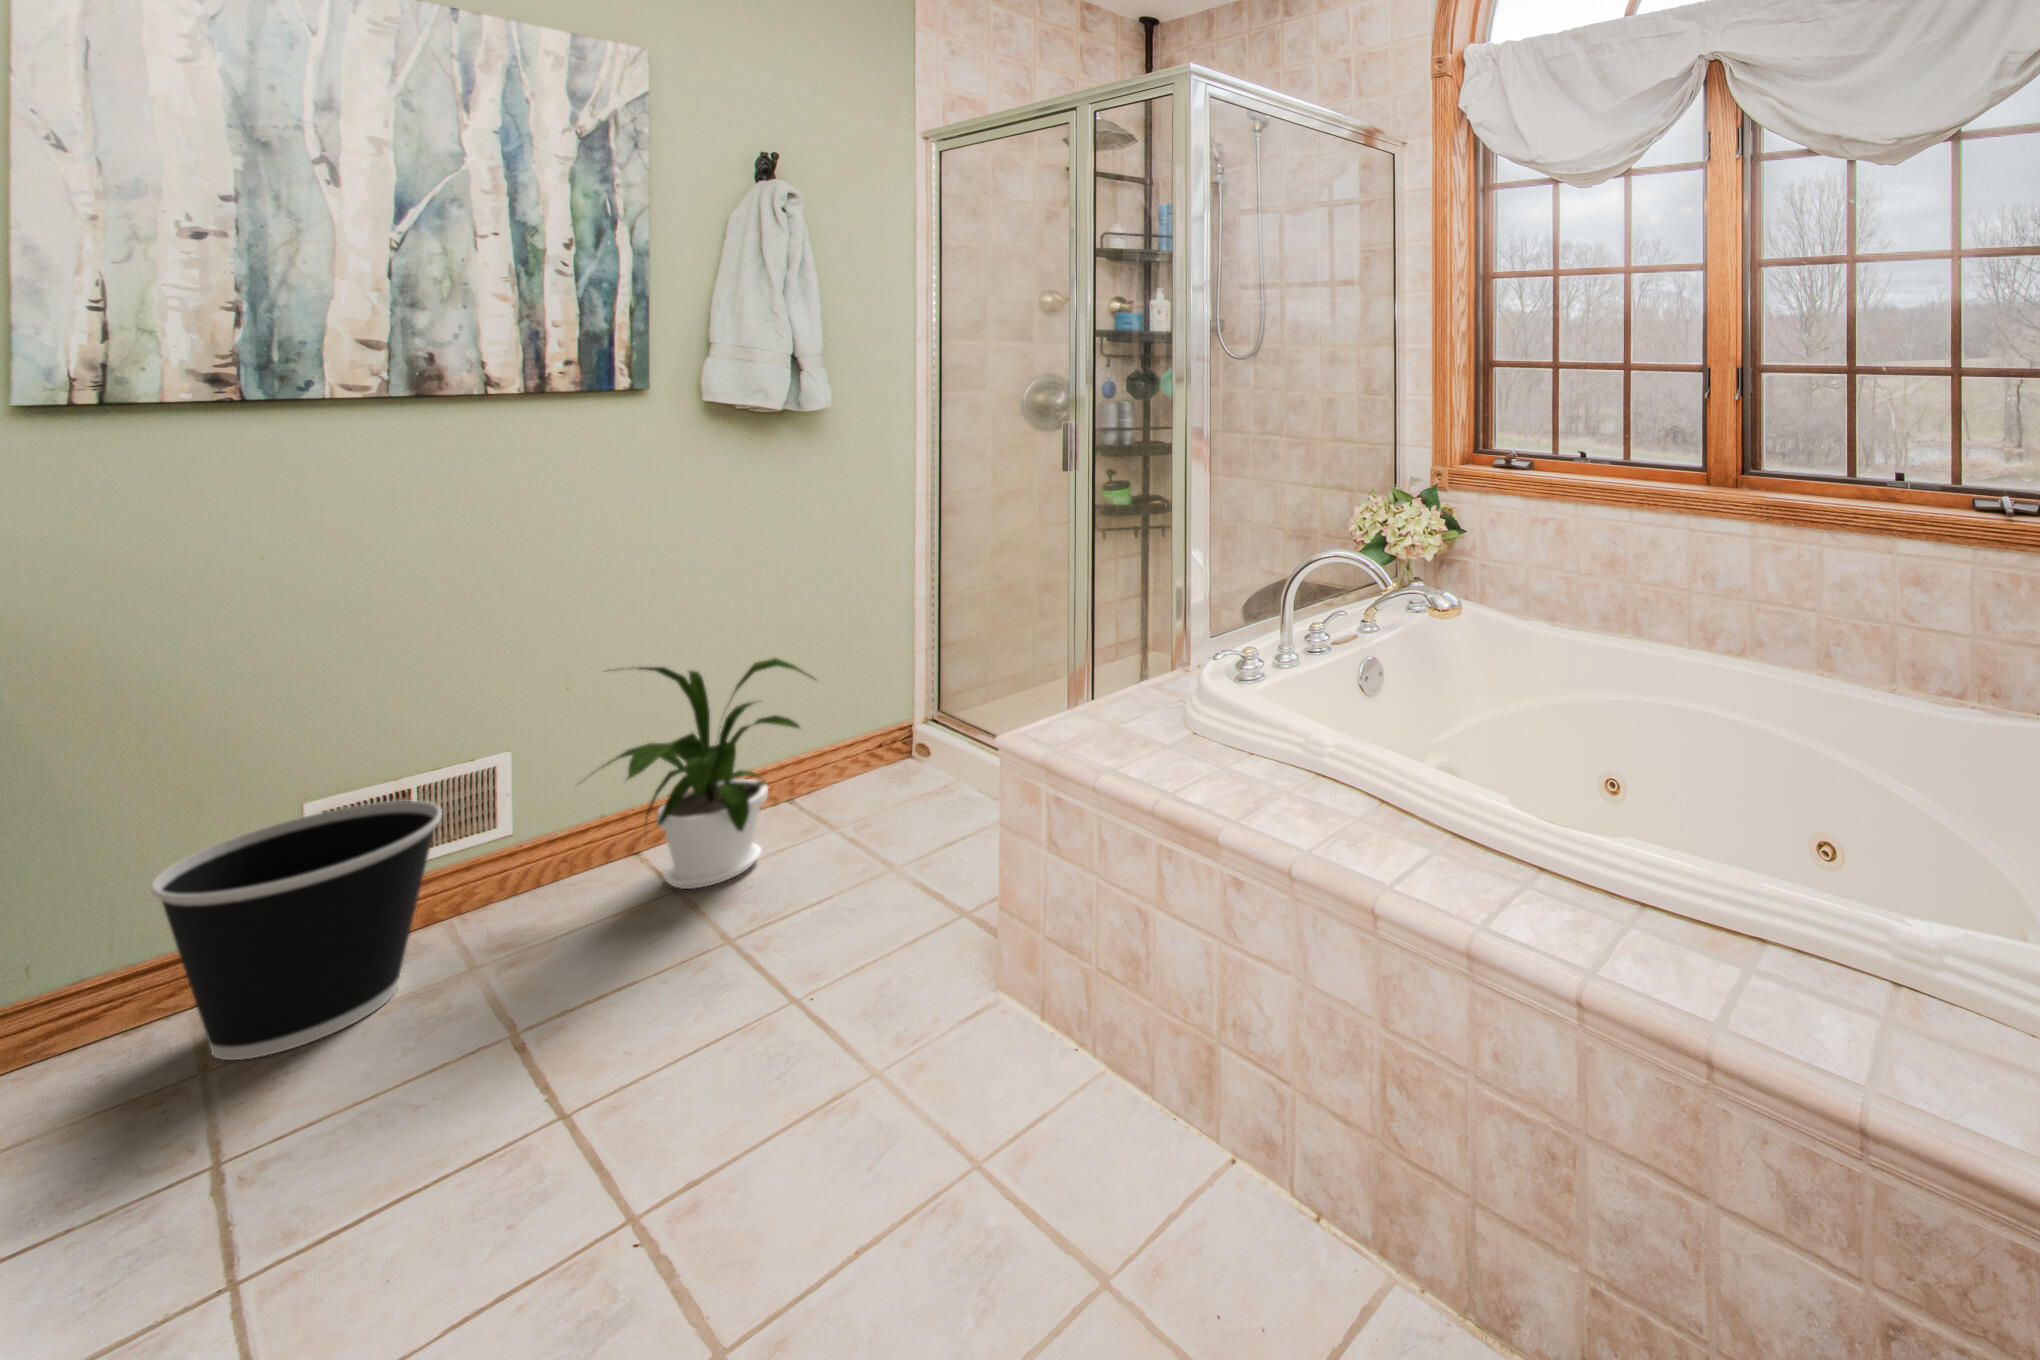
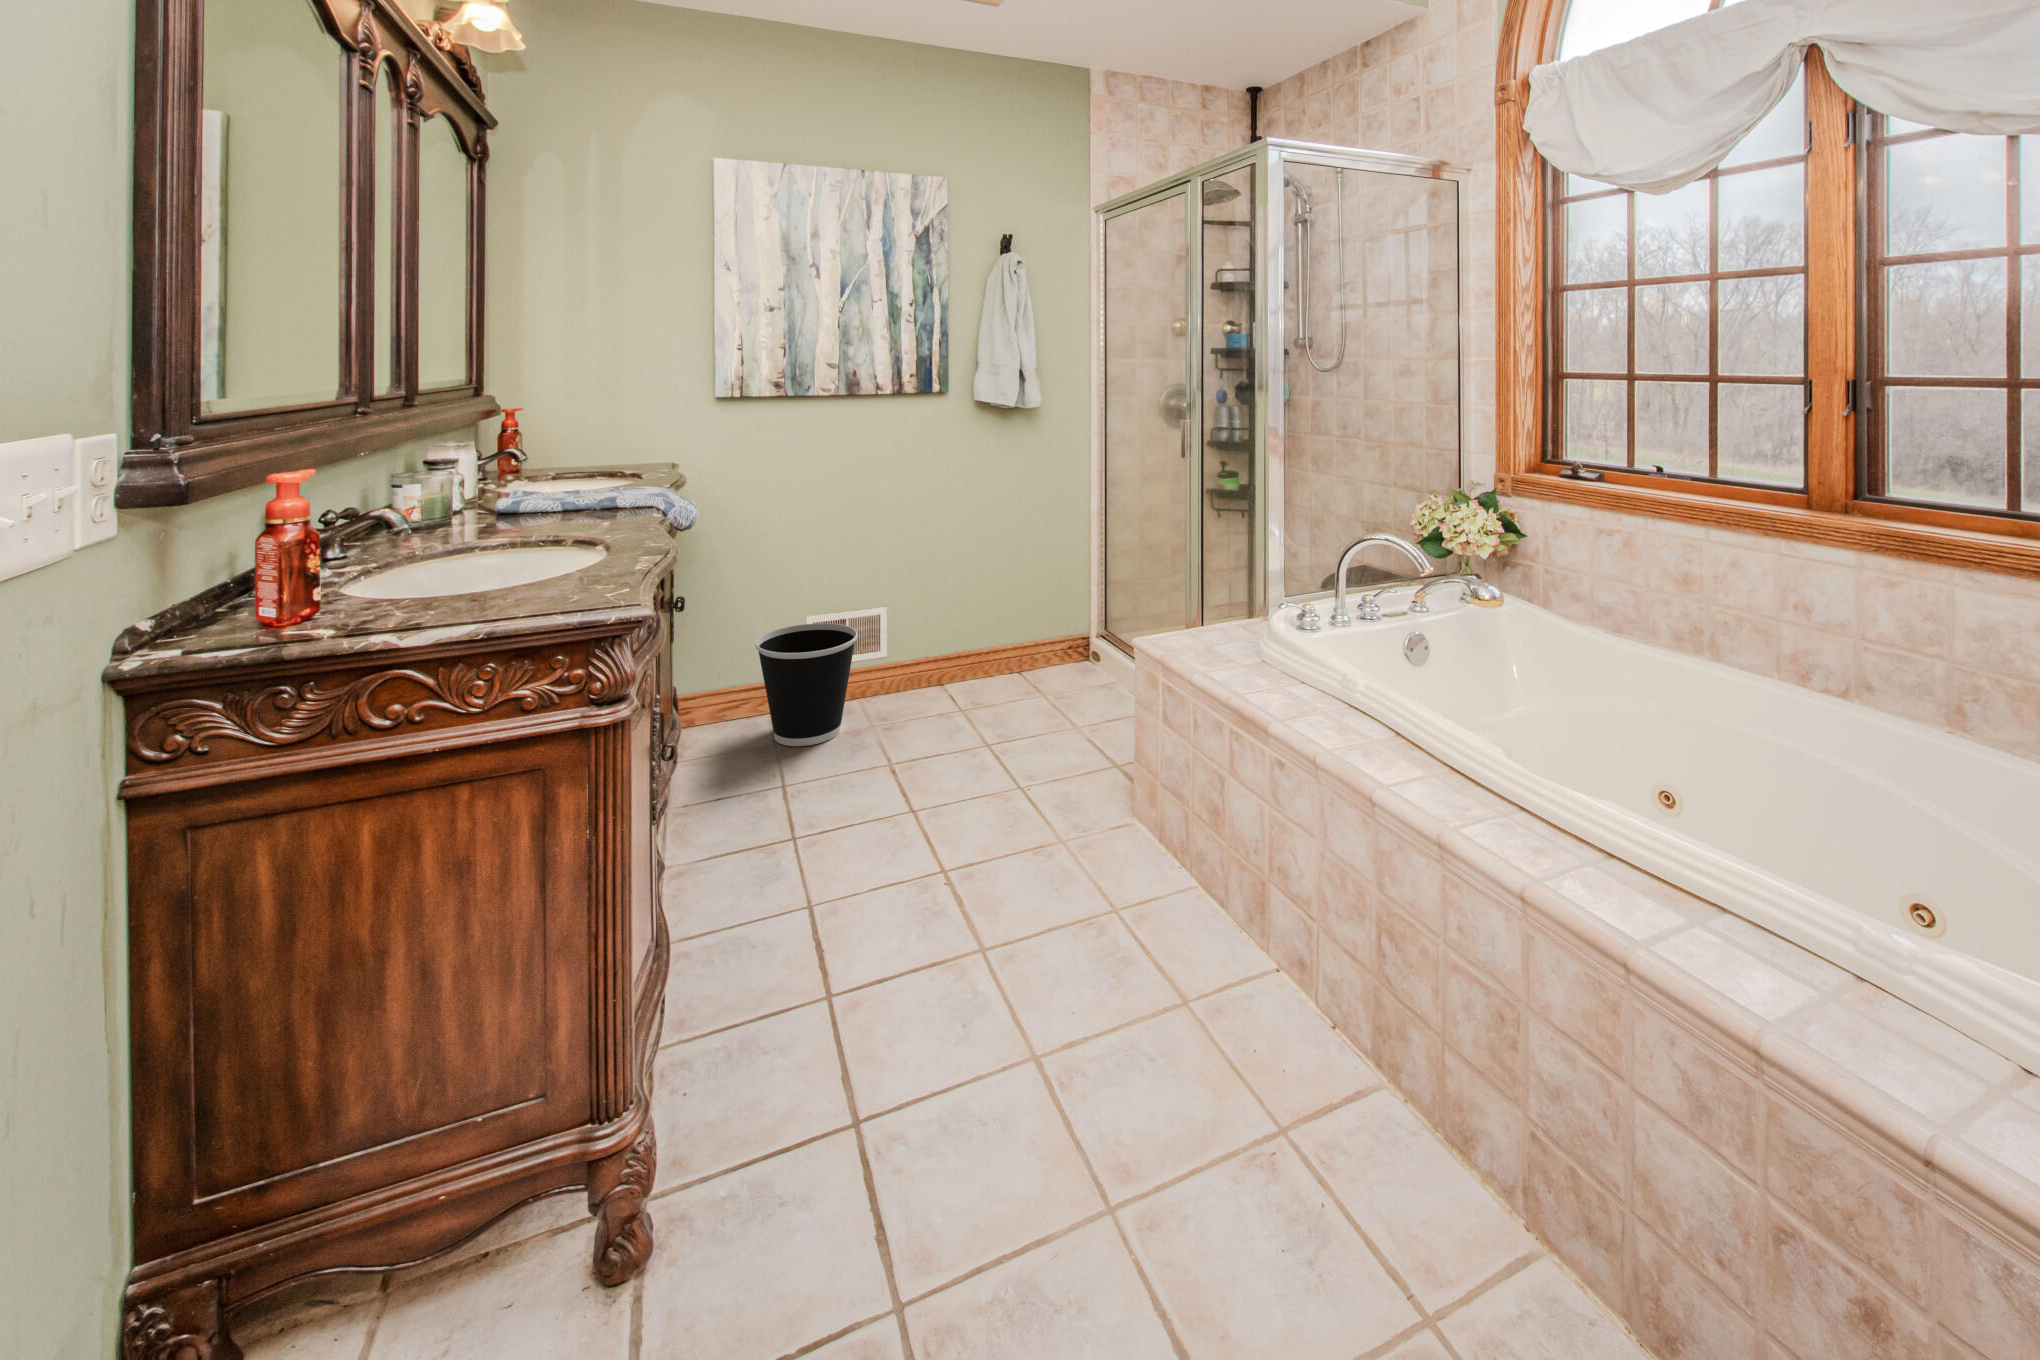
house plant: present [589,658,813,889] -> none [914,565,1035,716]

